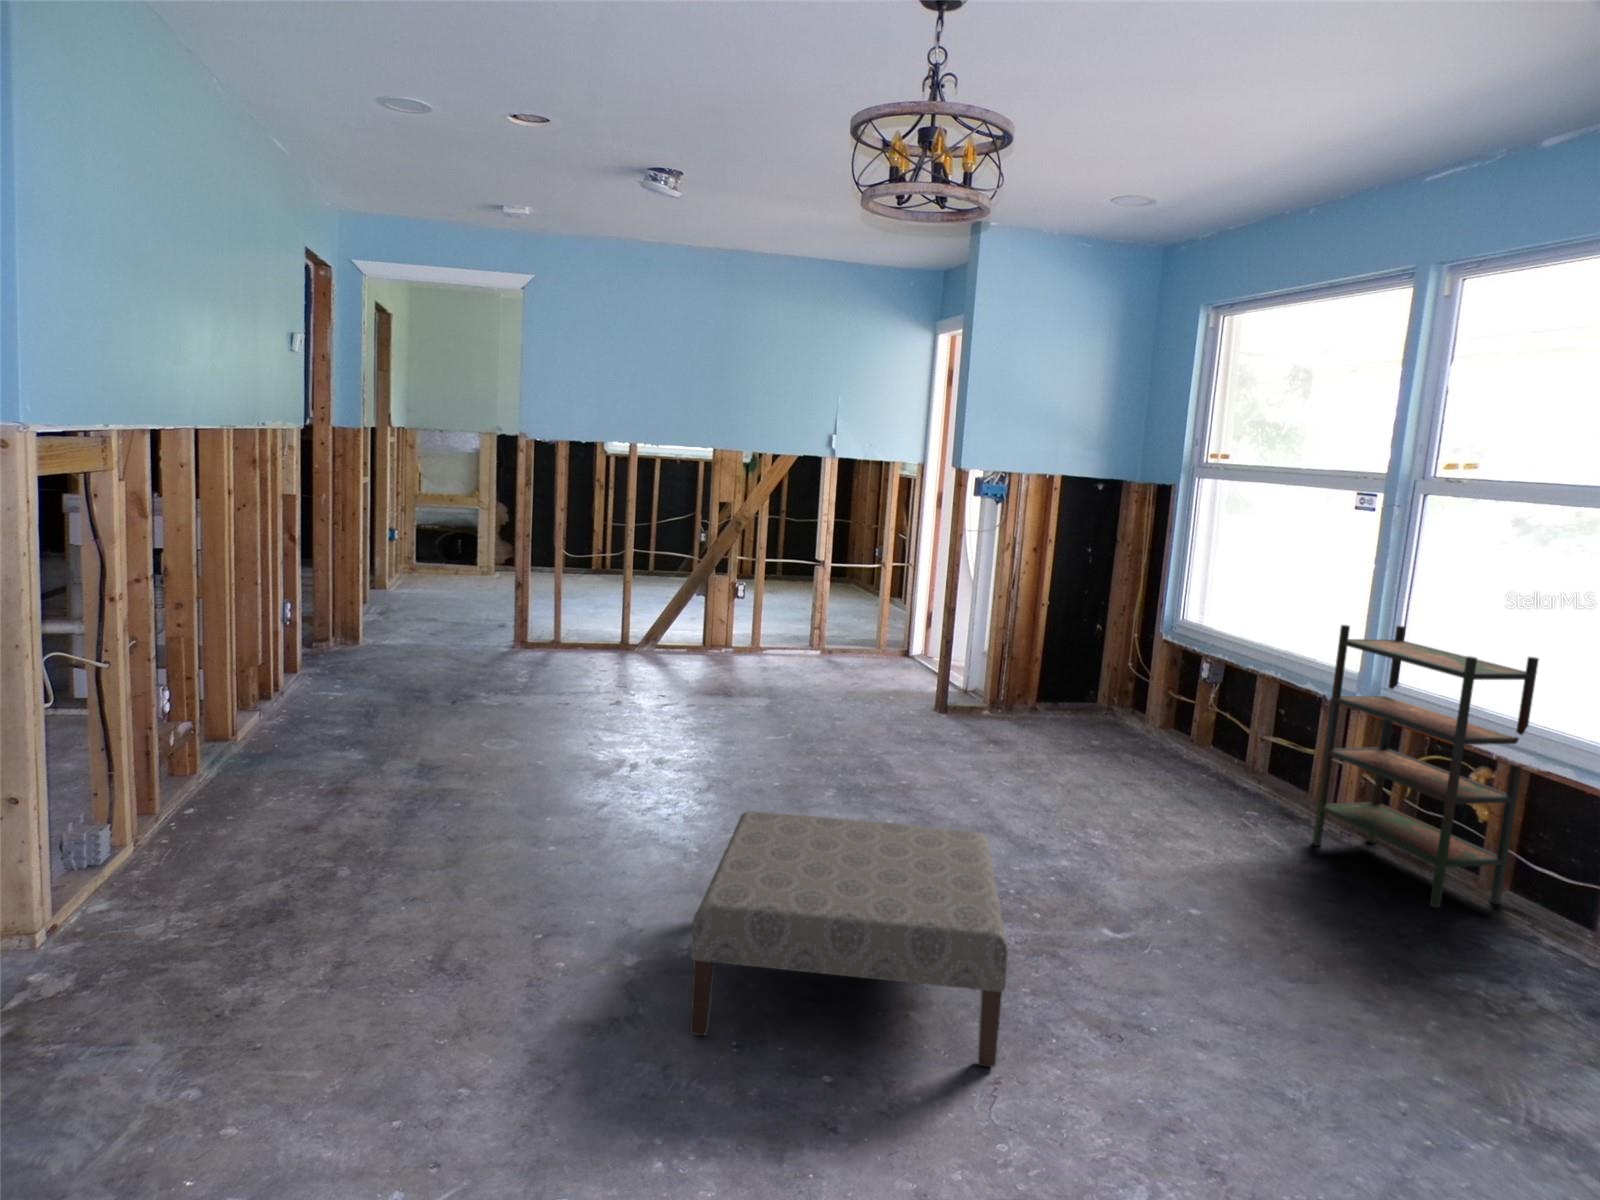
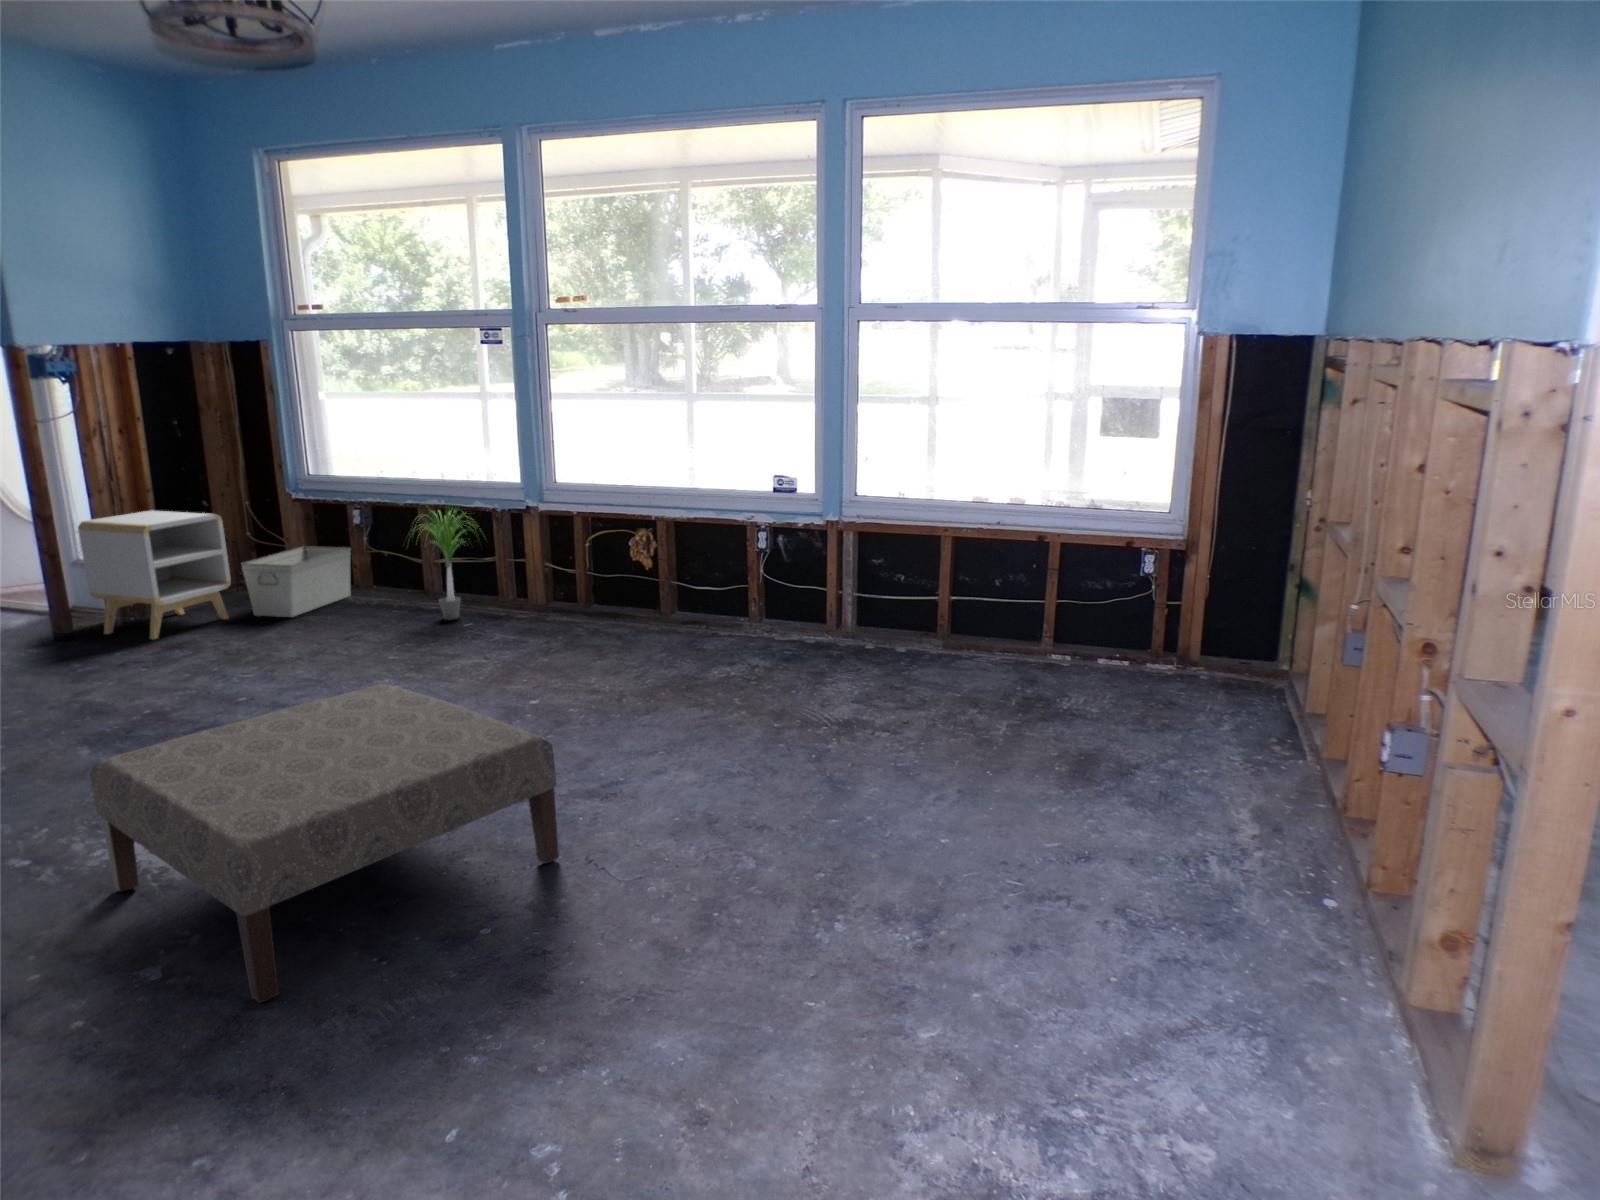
side table: none [970,623,1079,737] -> present [78,510,231,639]
bookshelf: present [1313,625,1539,908] -> none [519,436,676,637]
potted plant: none [1209,664,1309,805] -> present [421,507,475,620]
storage bin: none [1086,687,1198,753] -> present [241,546,351,617]

